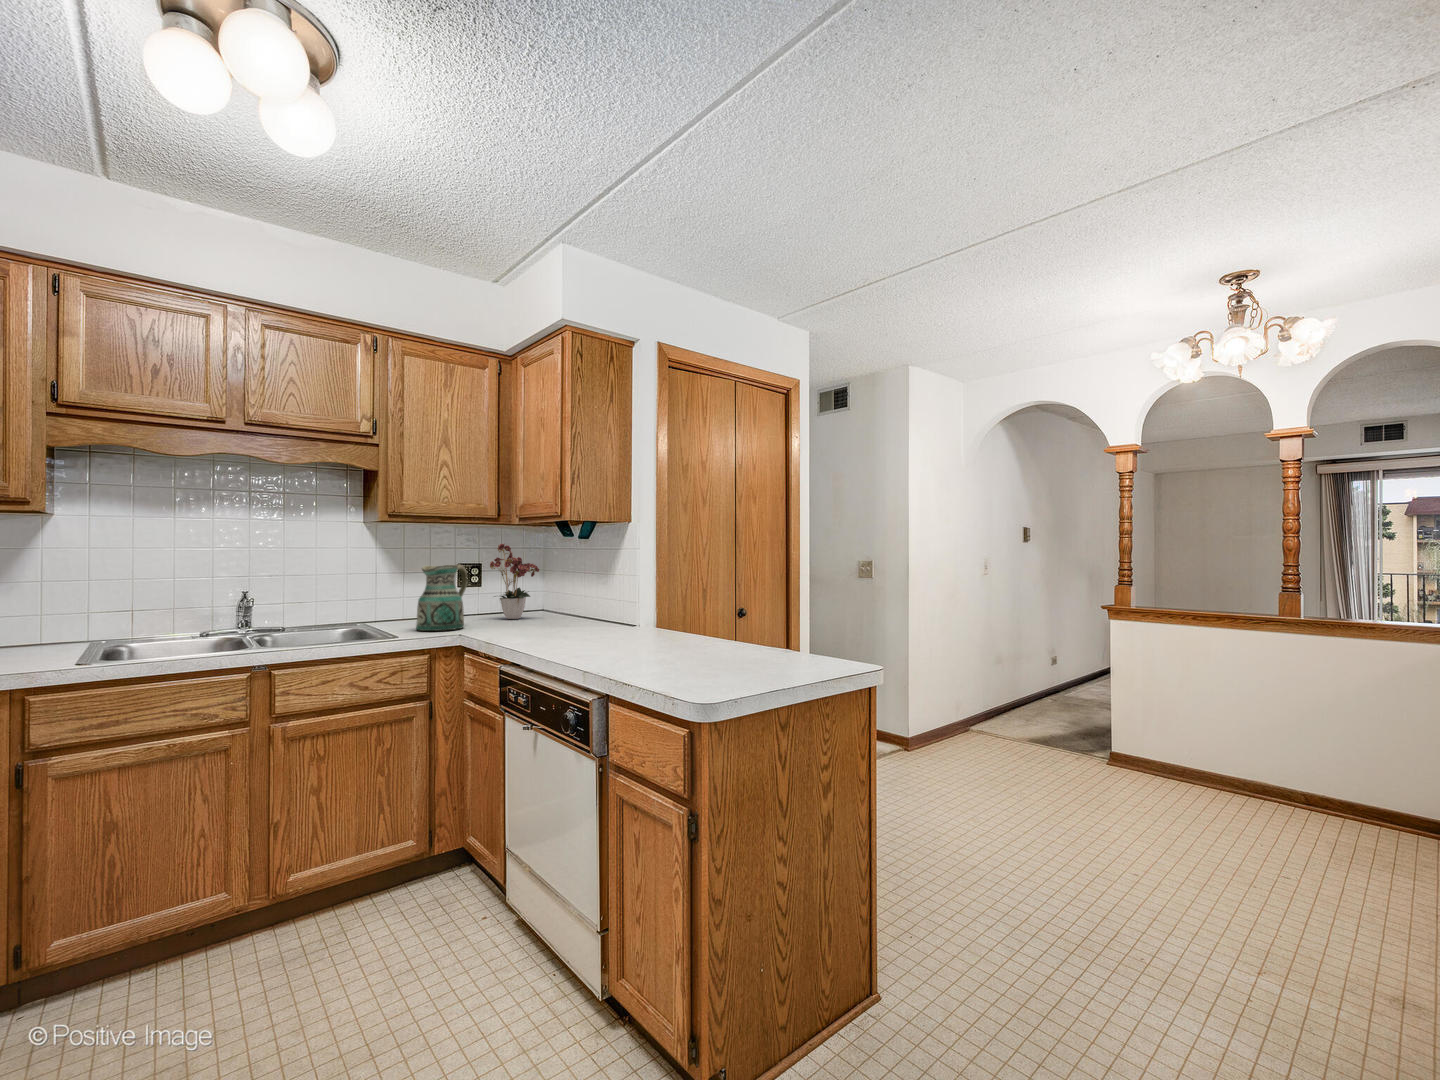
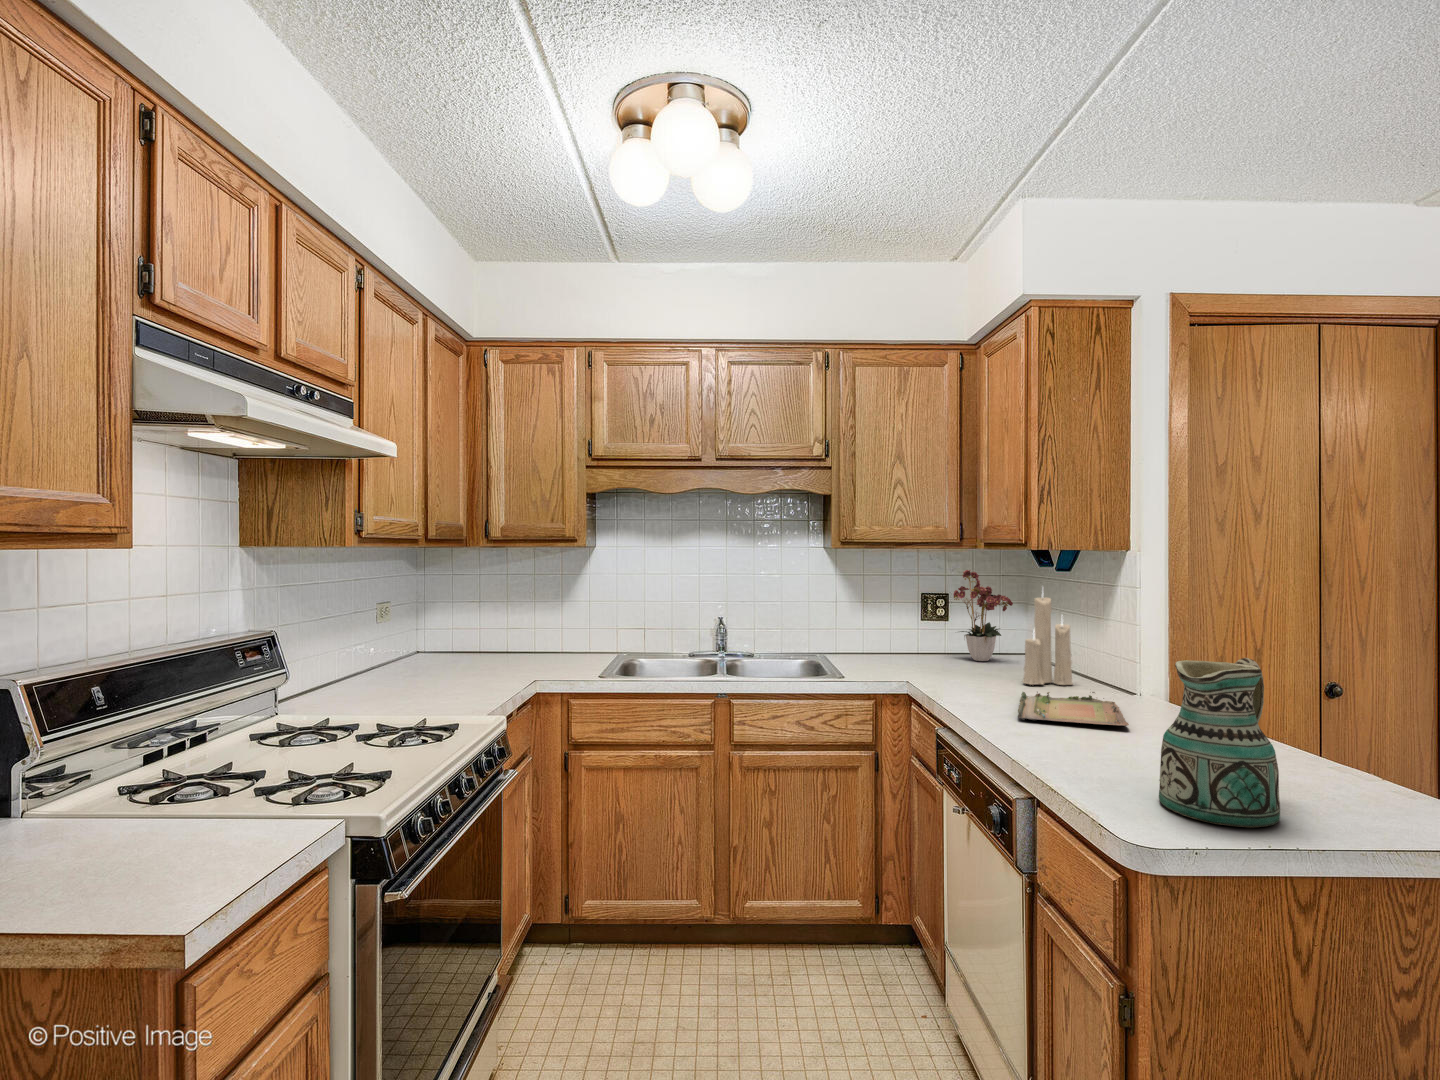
candle: none [554,546,590,627] -> present [1023,593,1073,685]
ceramic pitcher: present [416,564,467,631] -> present [1159,658,1280,827]
tray: none [558,622,639,645] -> present [1018,692,1129,726]

